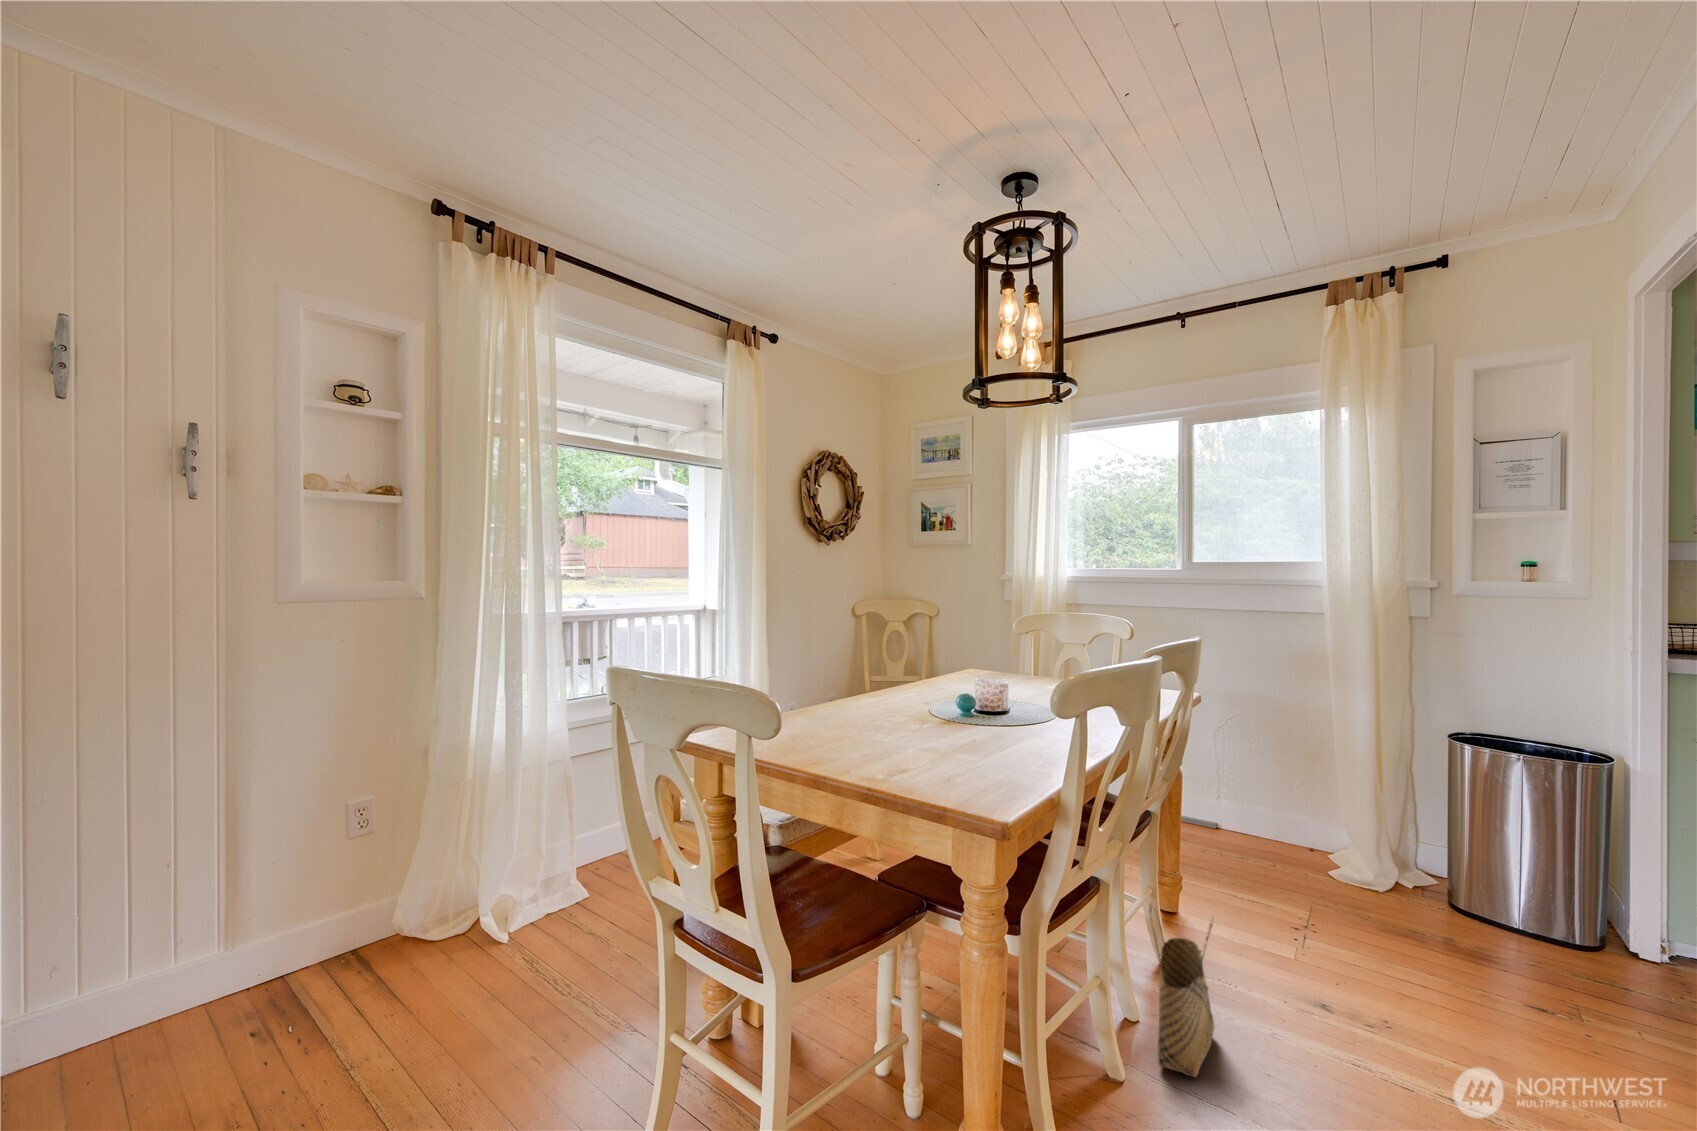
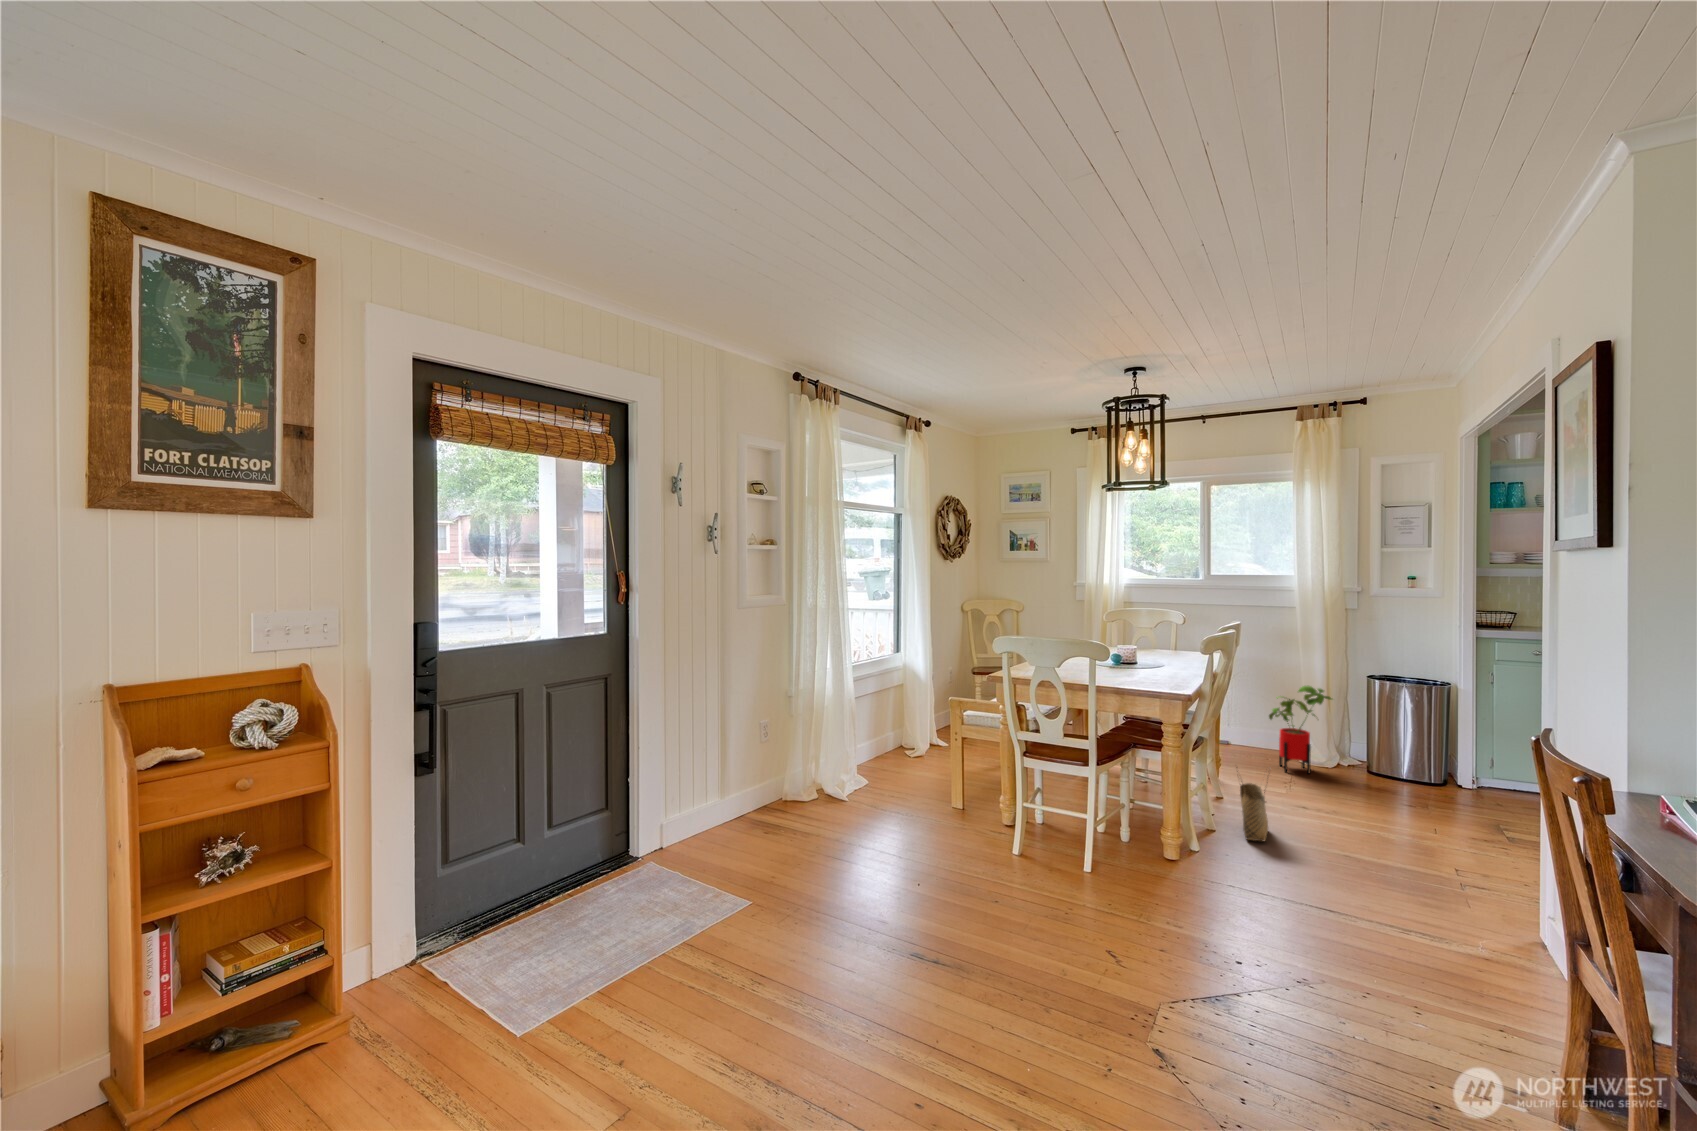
house plant: none [1269,745,1385,900] -> present [1269,686,1332,774]

